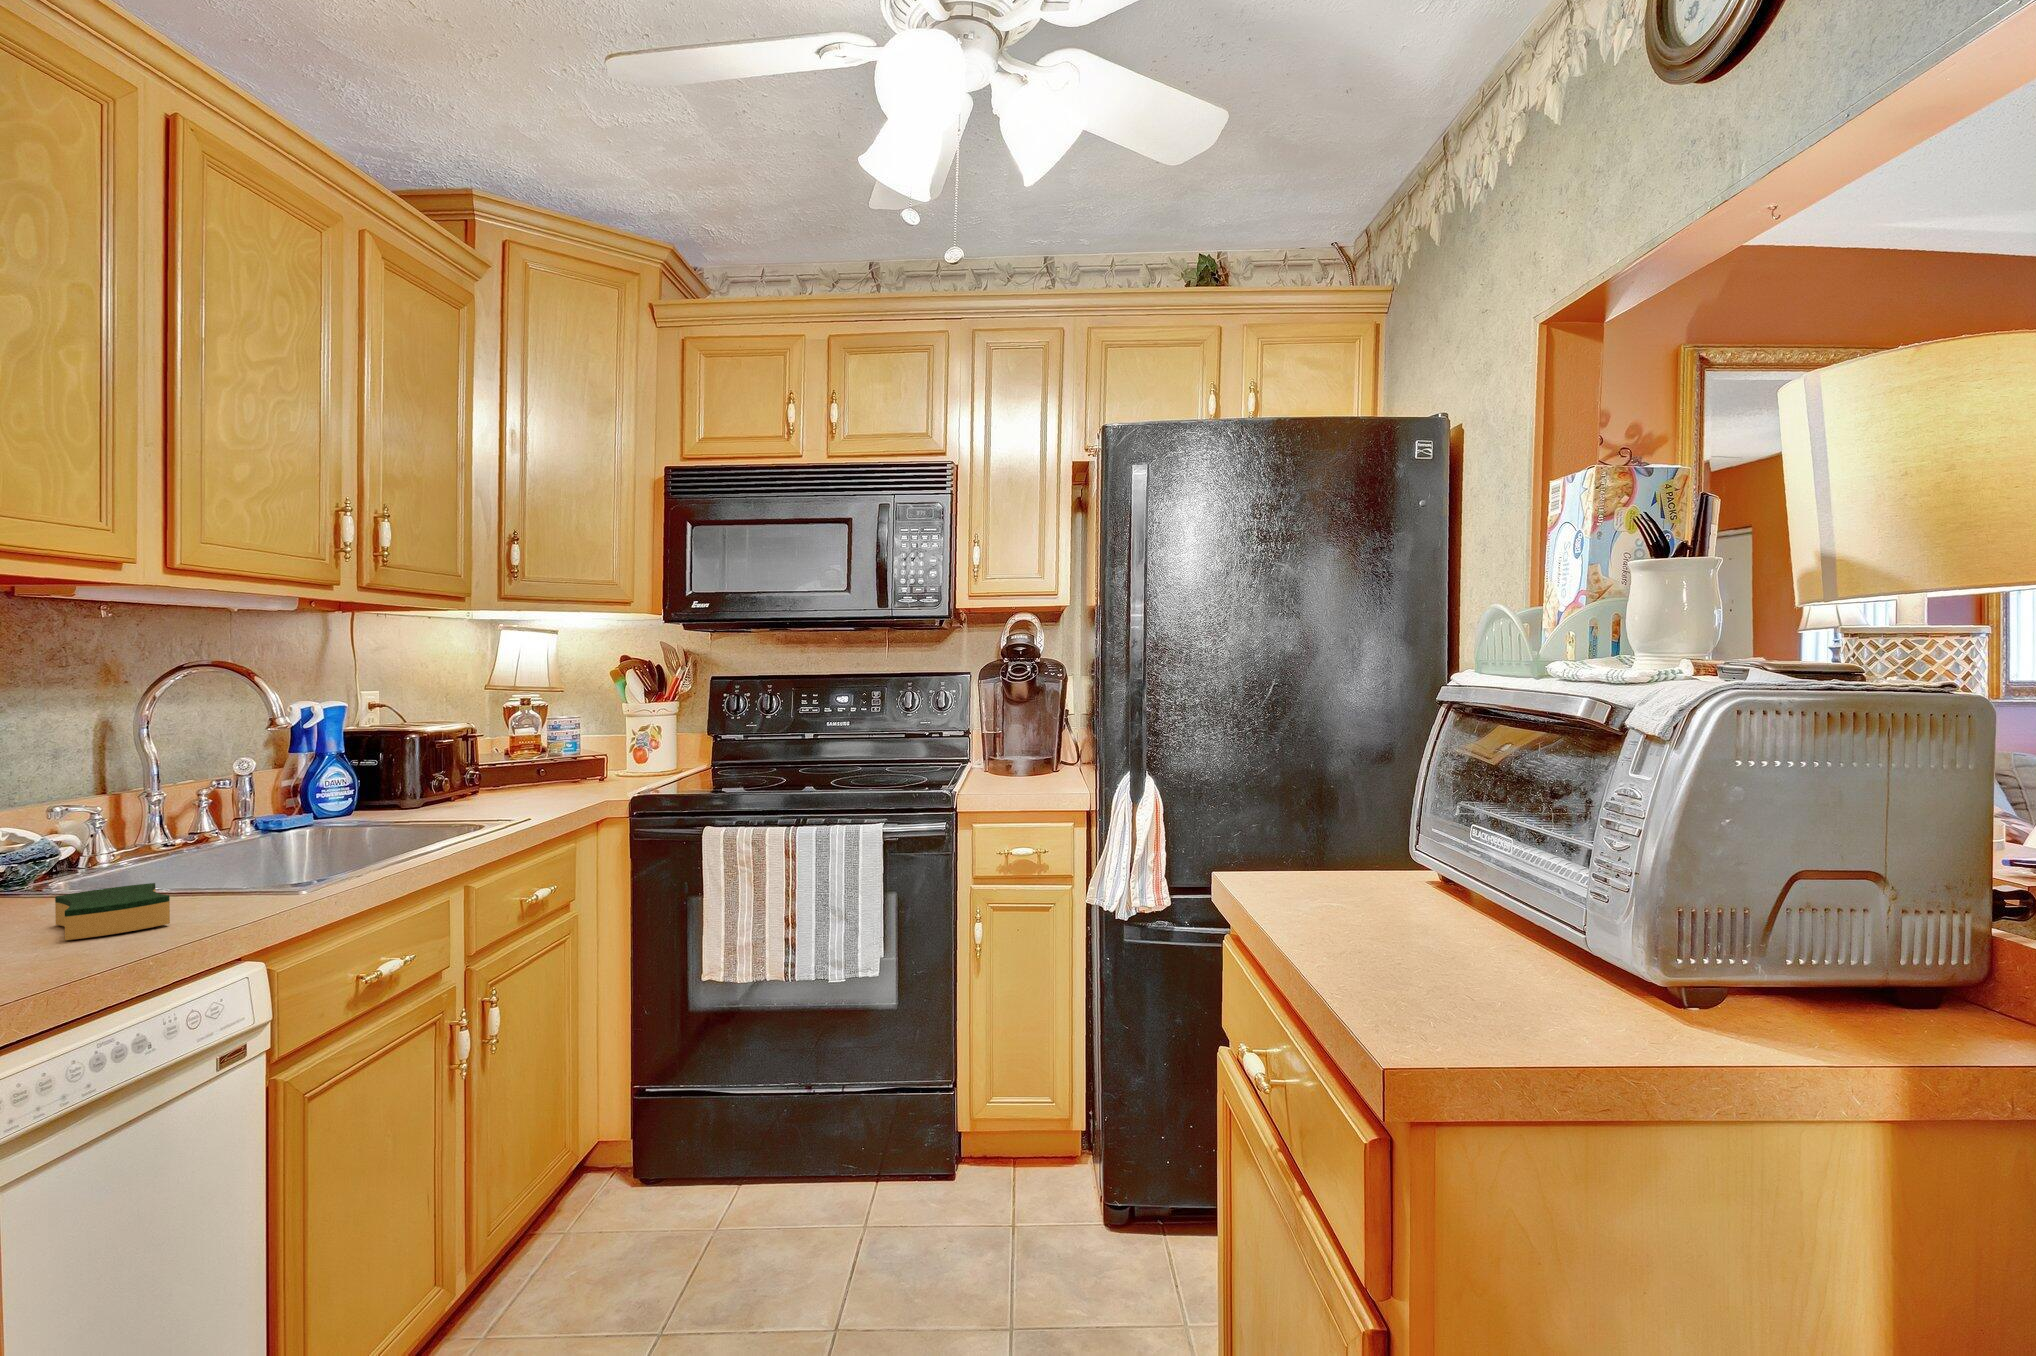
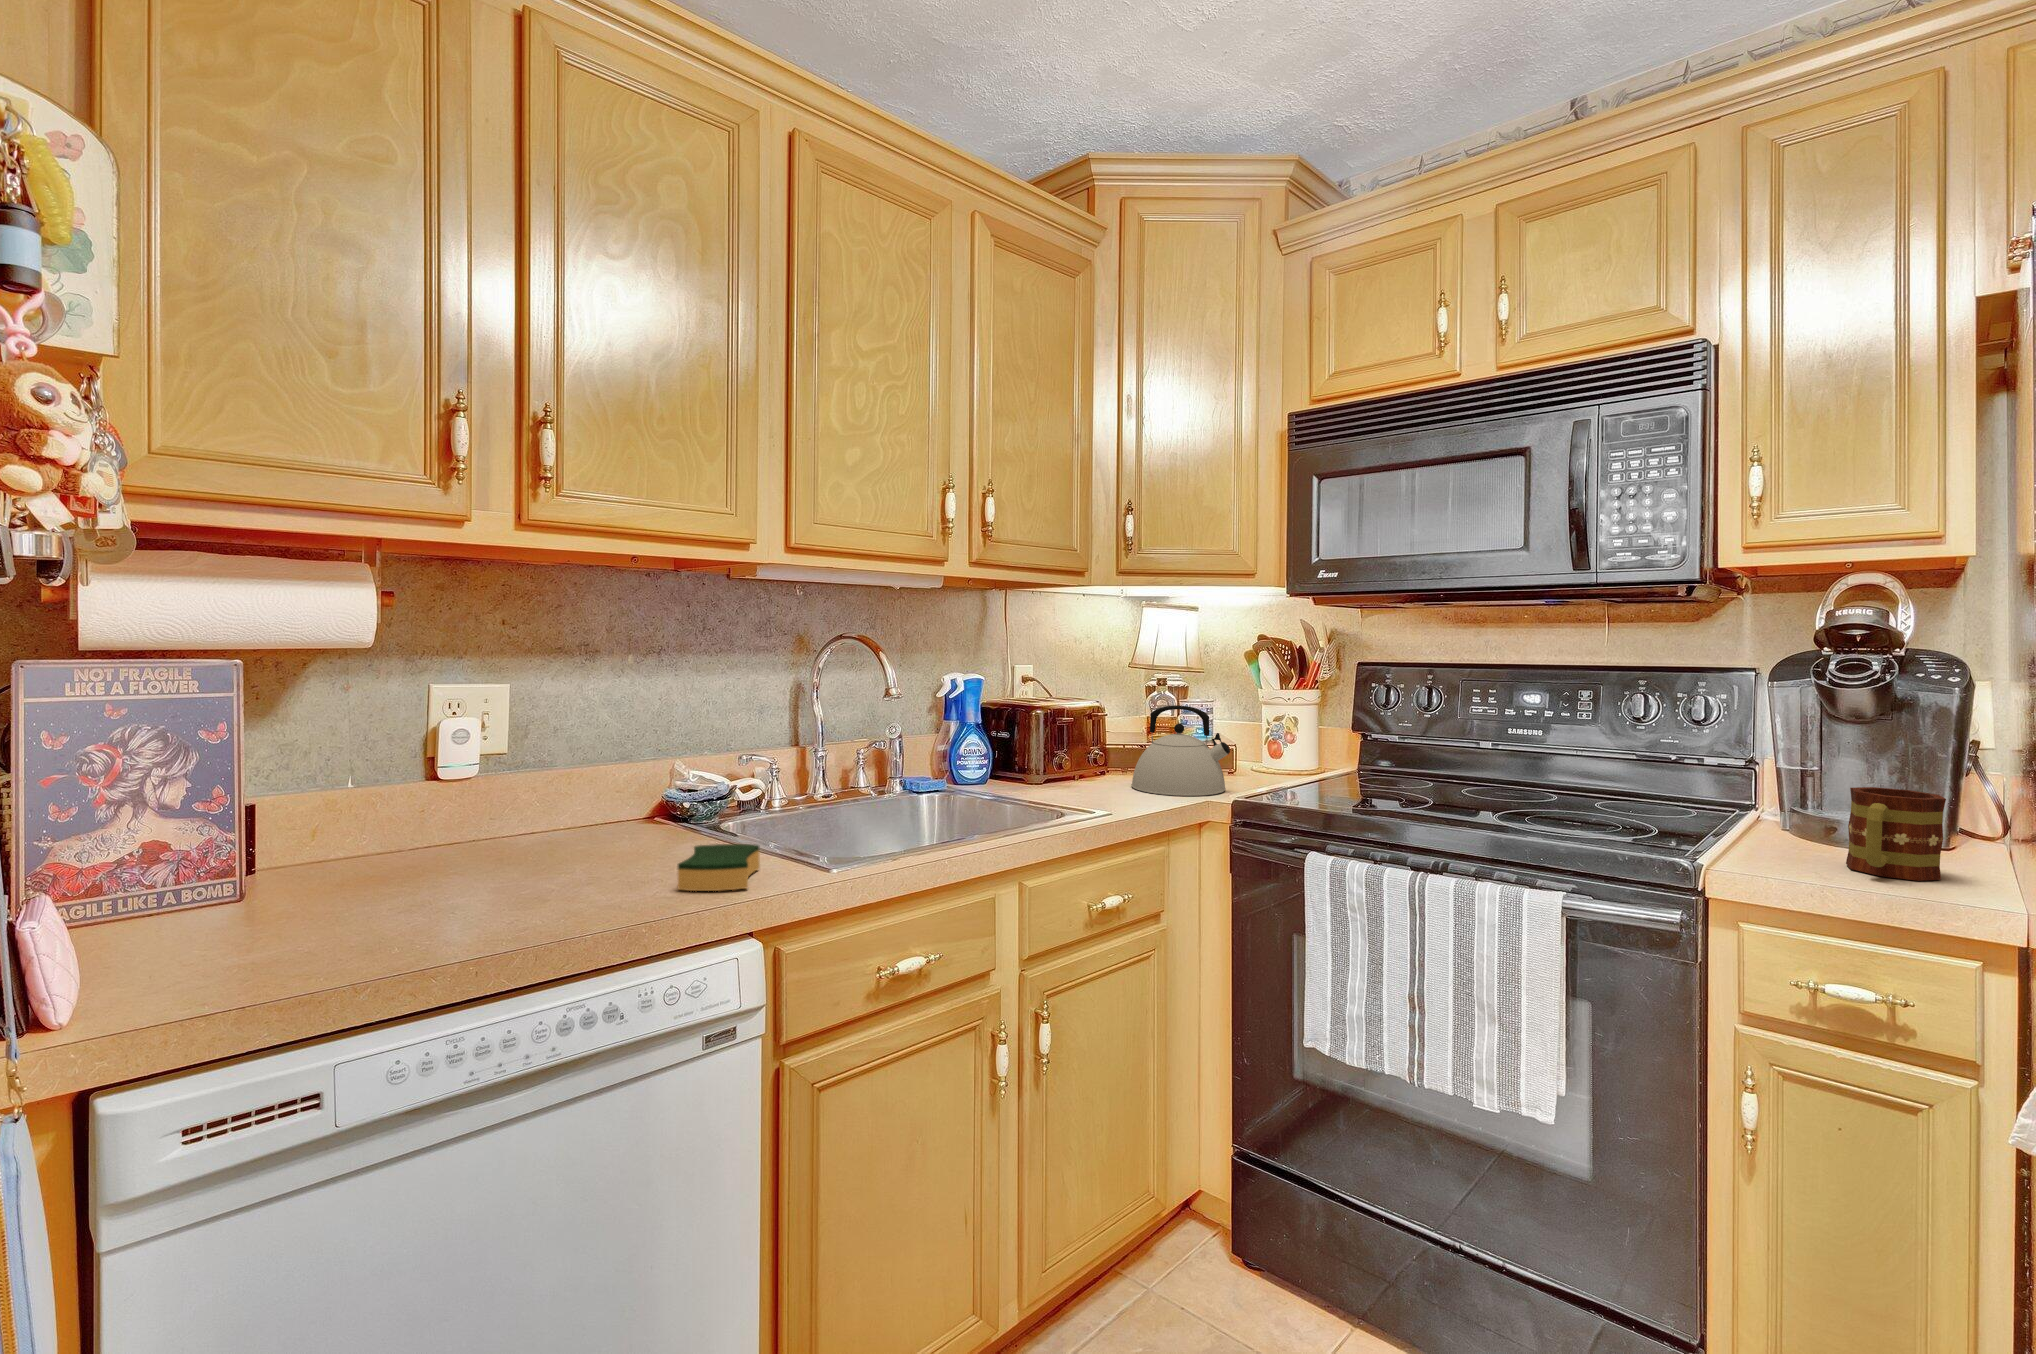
kettle: none [516,719,615,801] -> present [1131,705,1230,796]
mug: none [1019,738,1059,788] -> present [1846,787,1946,881]

